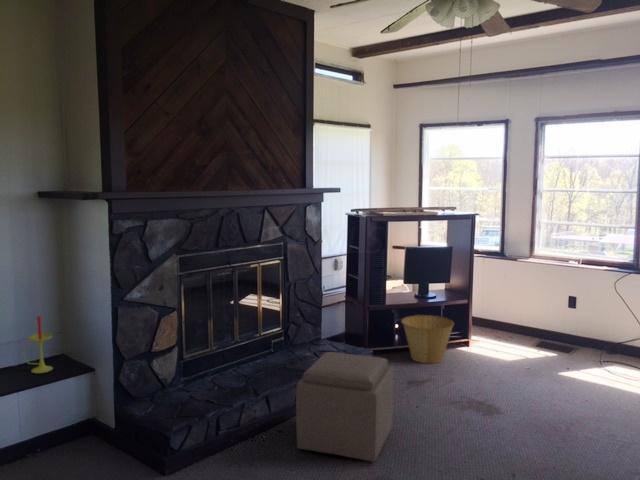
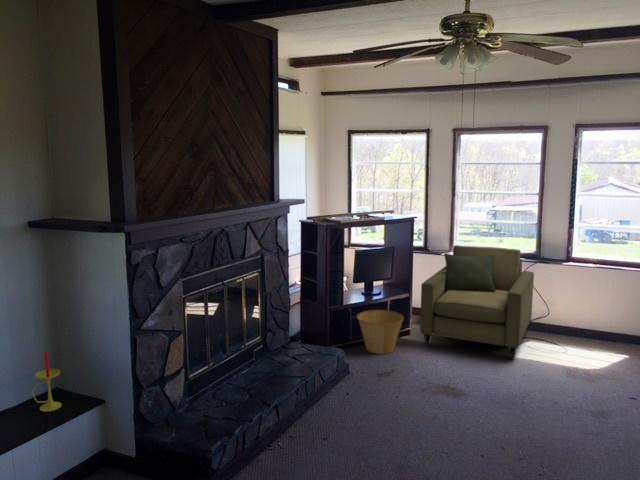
armchair: none [475,249,626,384] -> present [420,245,534,359]
ottoman: present [296,352,394,461] -> none [314,358,390,452]

